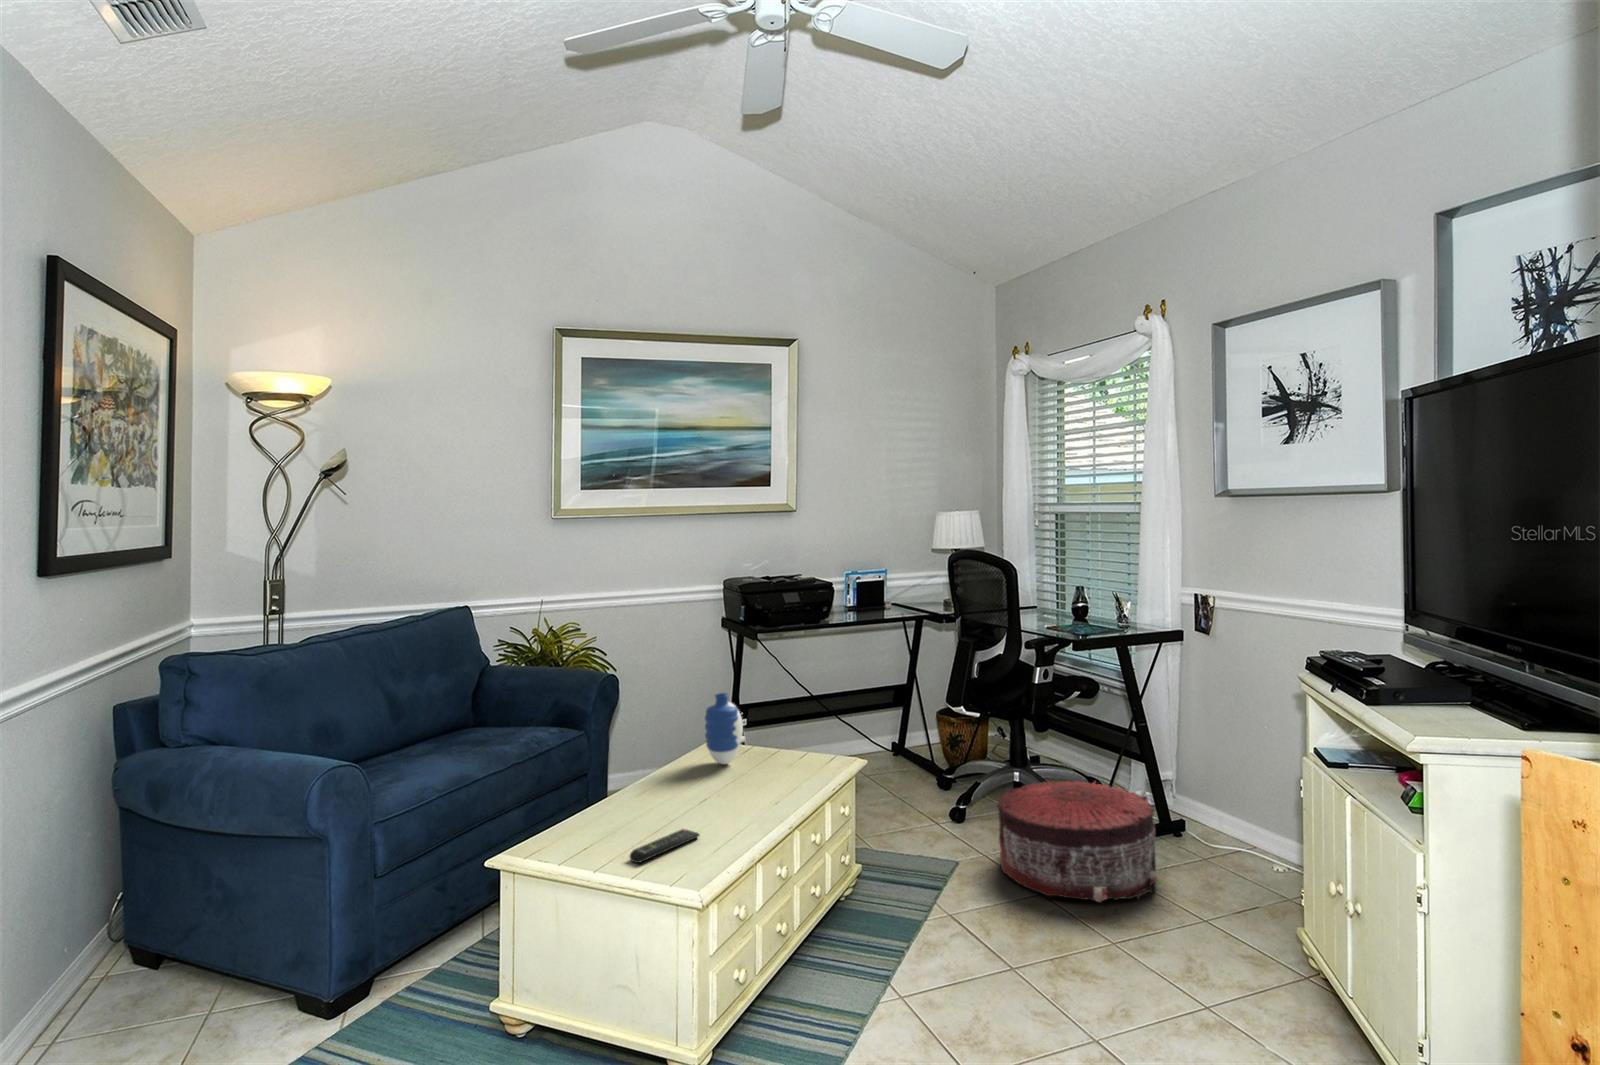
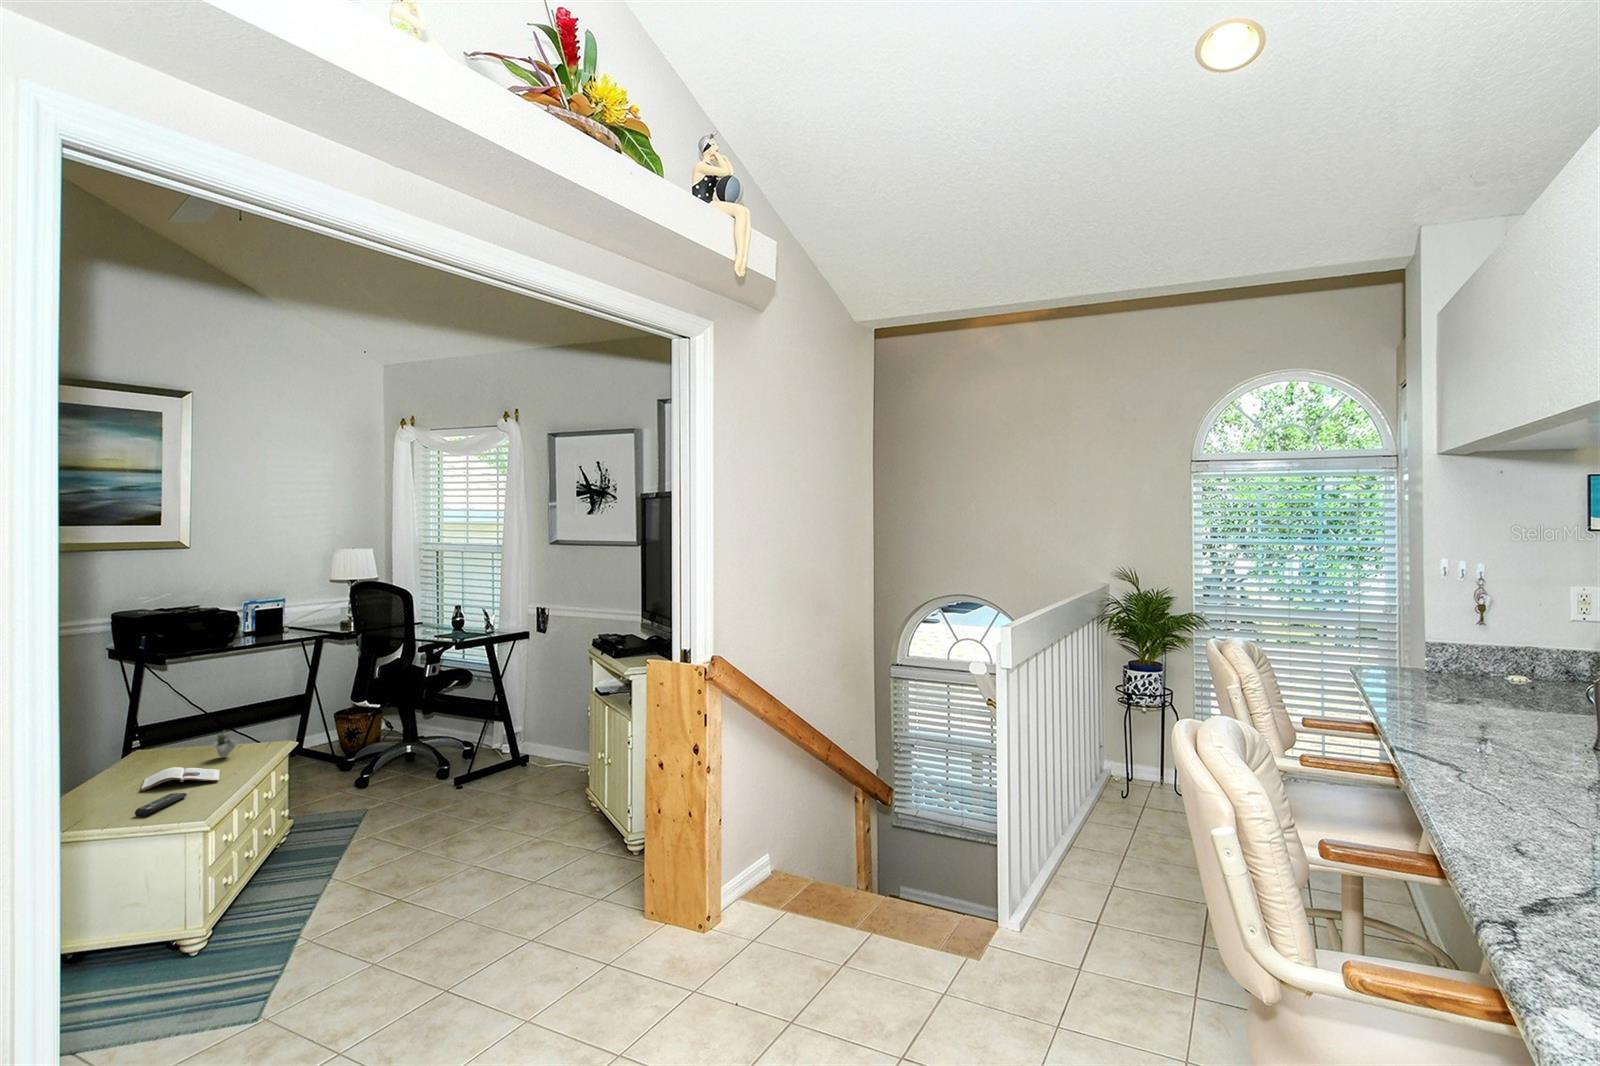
vase: present [705,693,745,764] -> none [156,702,194,759]
succulent plant: none [760,738,786,775] -> present [214,732,236,758]
pouf: present [997,781,1156,902] -> none [399,737,509,813]
magazine: none [663,783,758,816] -> present [141,767,220,791]

